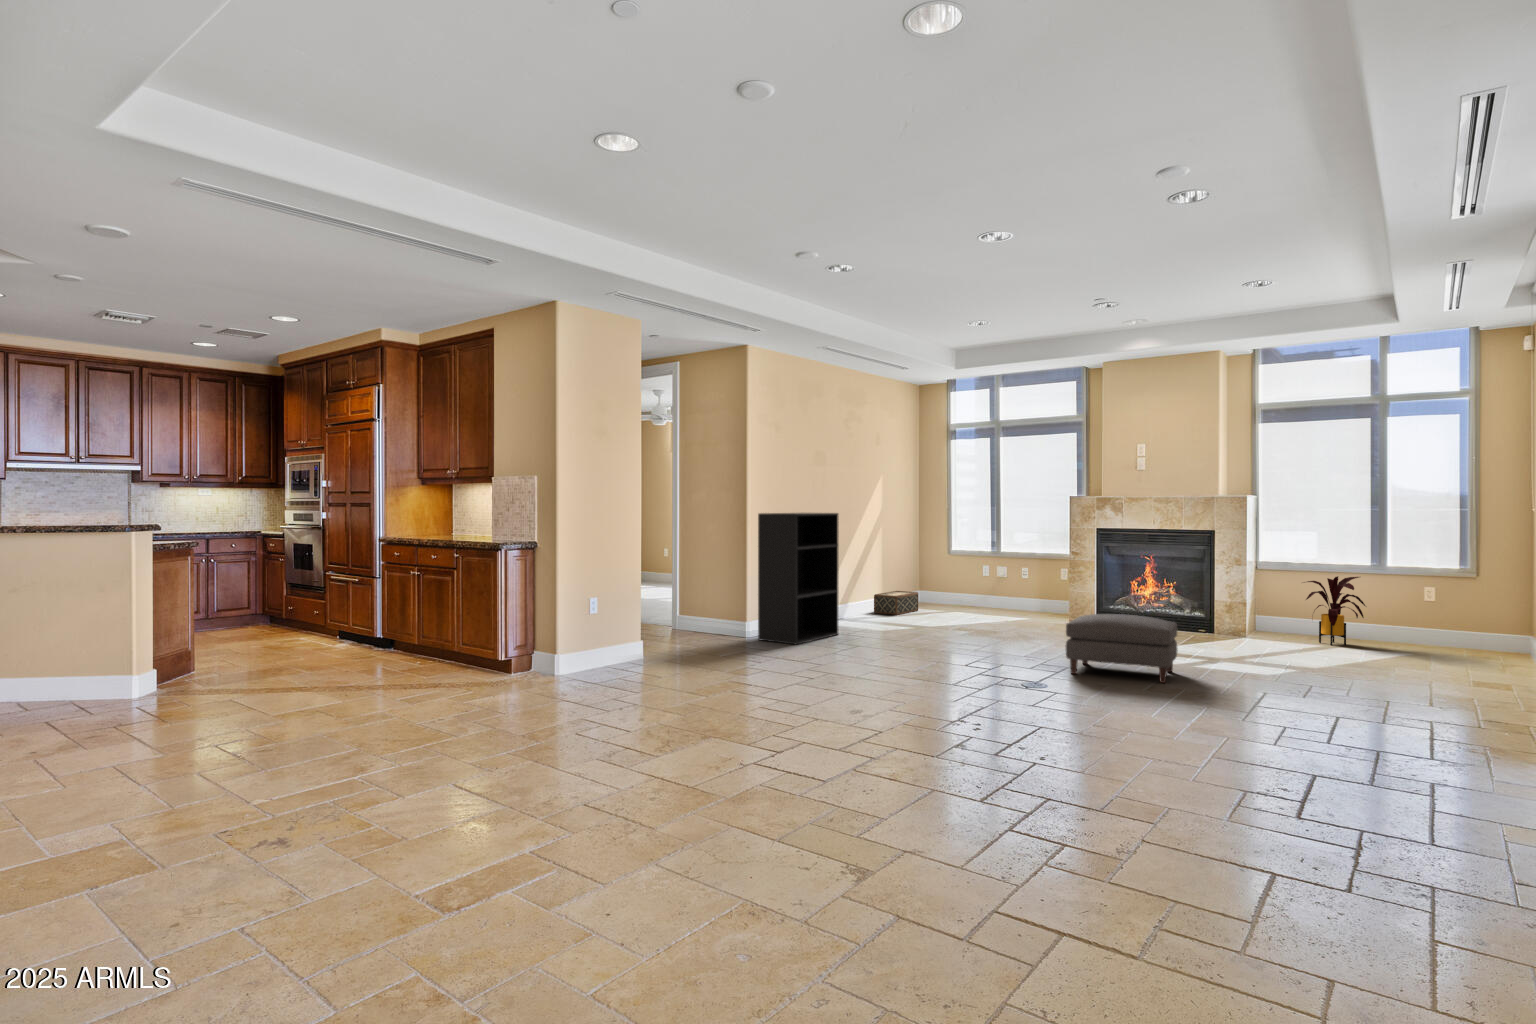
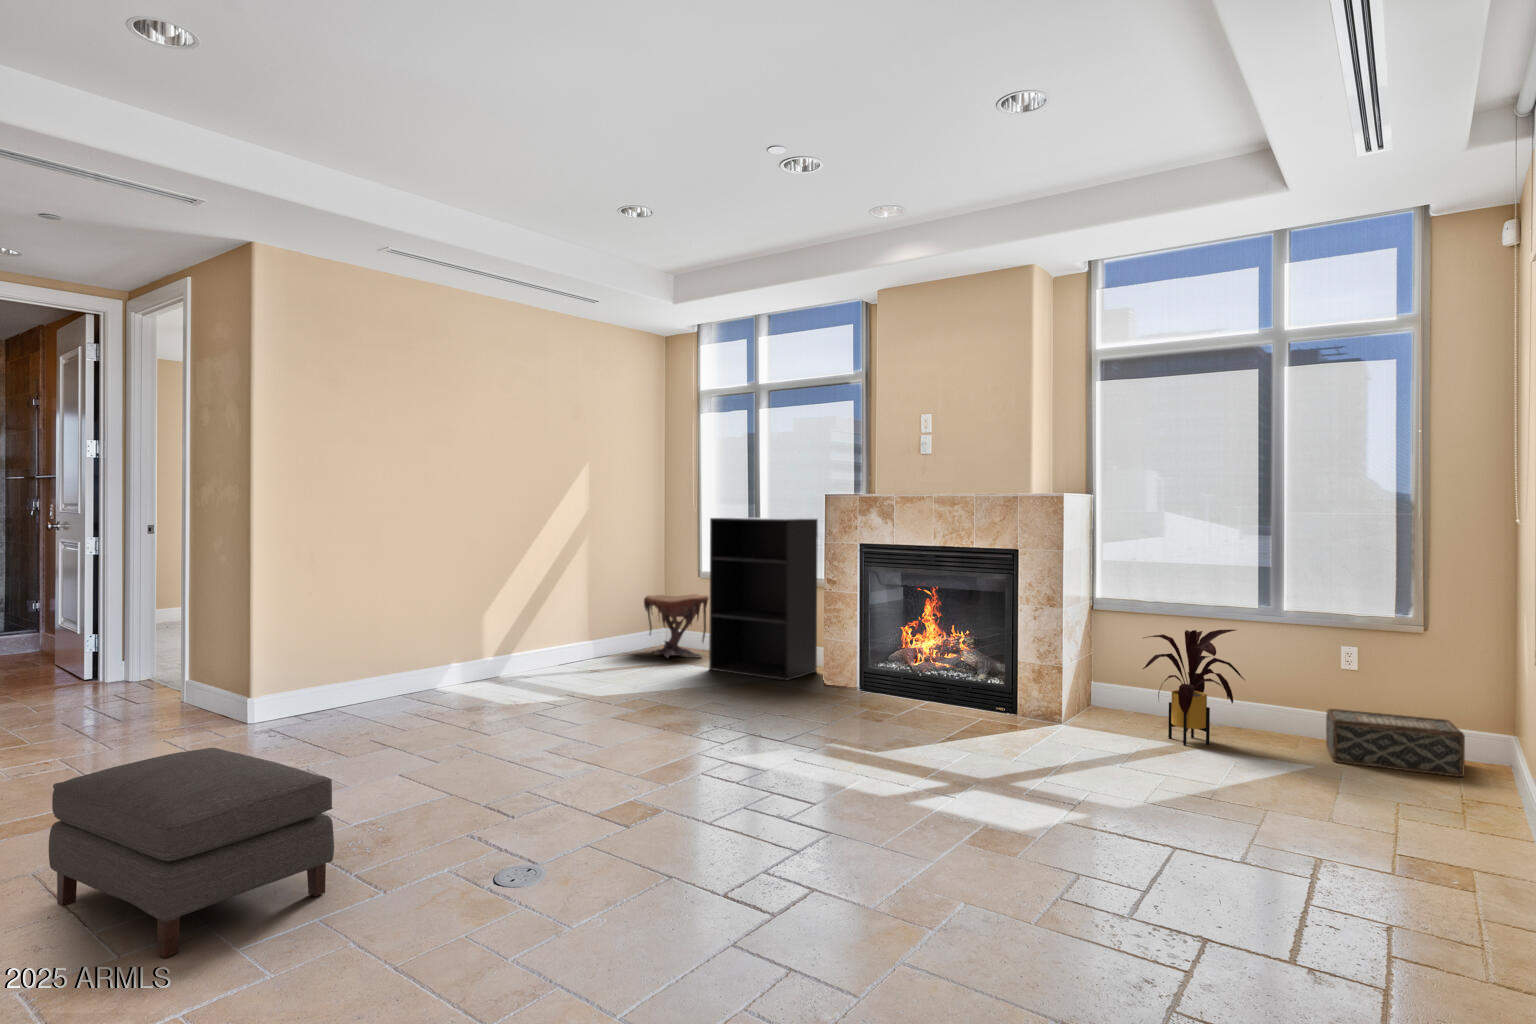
bookshelf: present [758,513,839,645] -> present [709,517,818,680]
side table: none [918,565,964,608] -> present [644,594,709,658]
woven basket: present [874,591,918,615] -> present [1326,709,1465,777]
ottoman: present [1066,614,1178,683] -> present [49,748,334,958]

